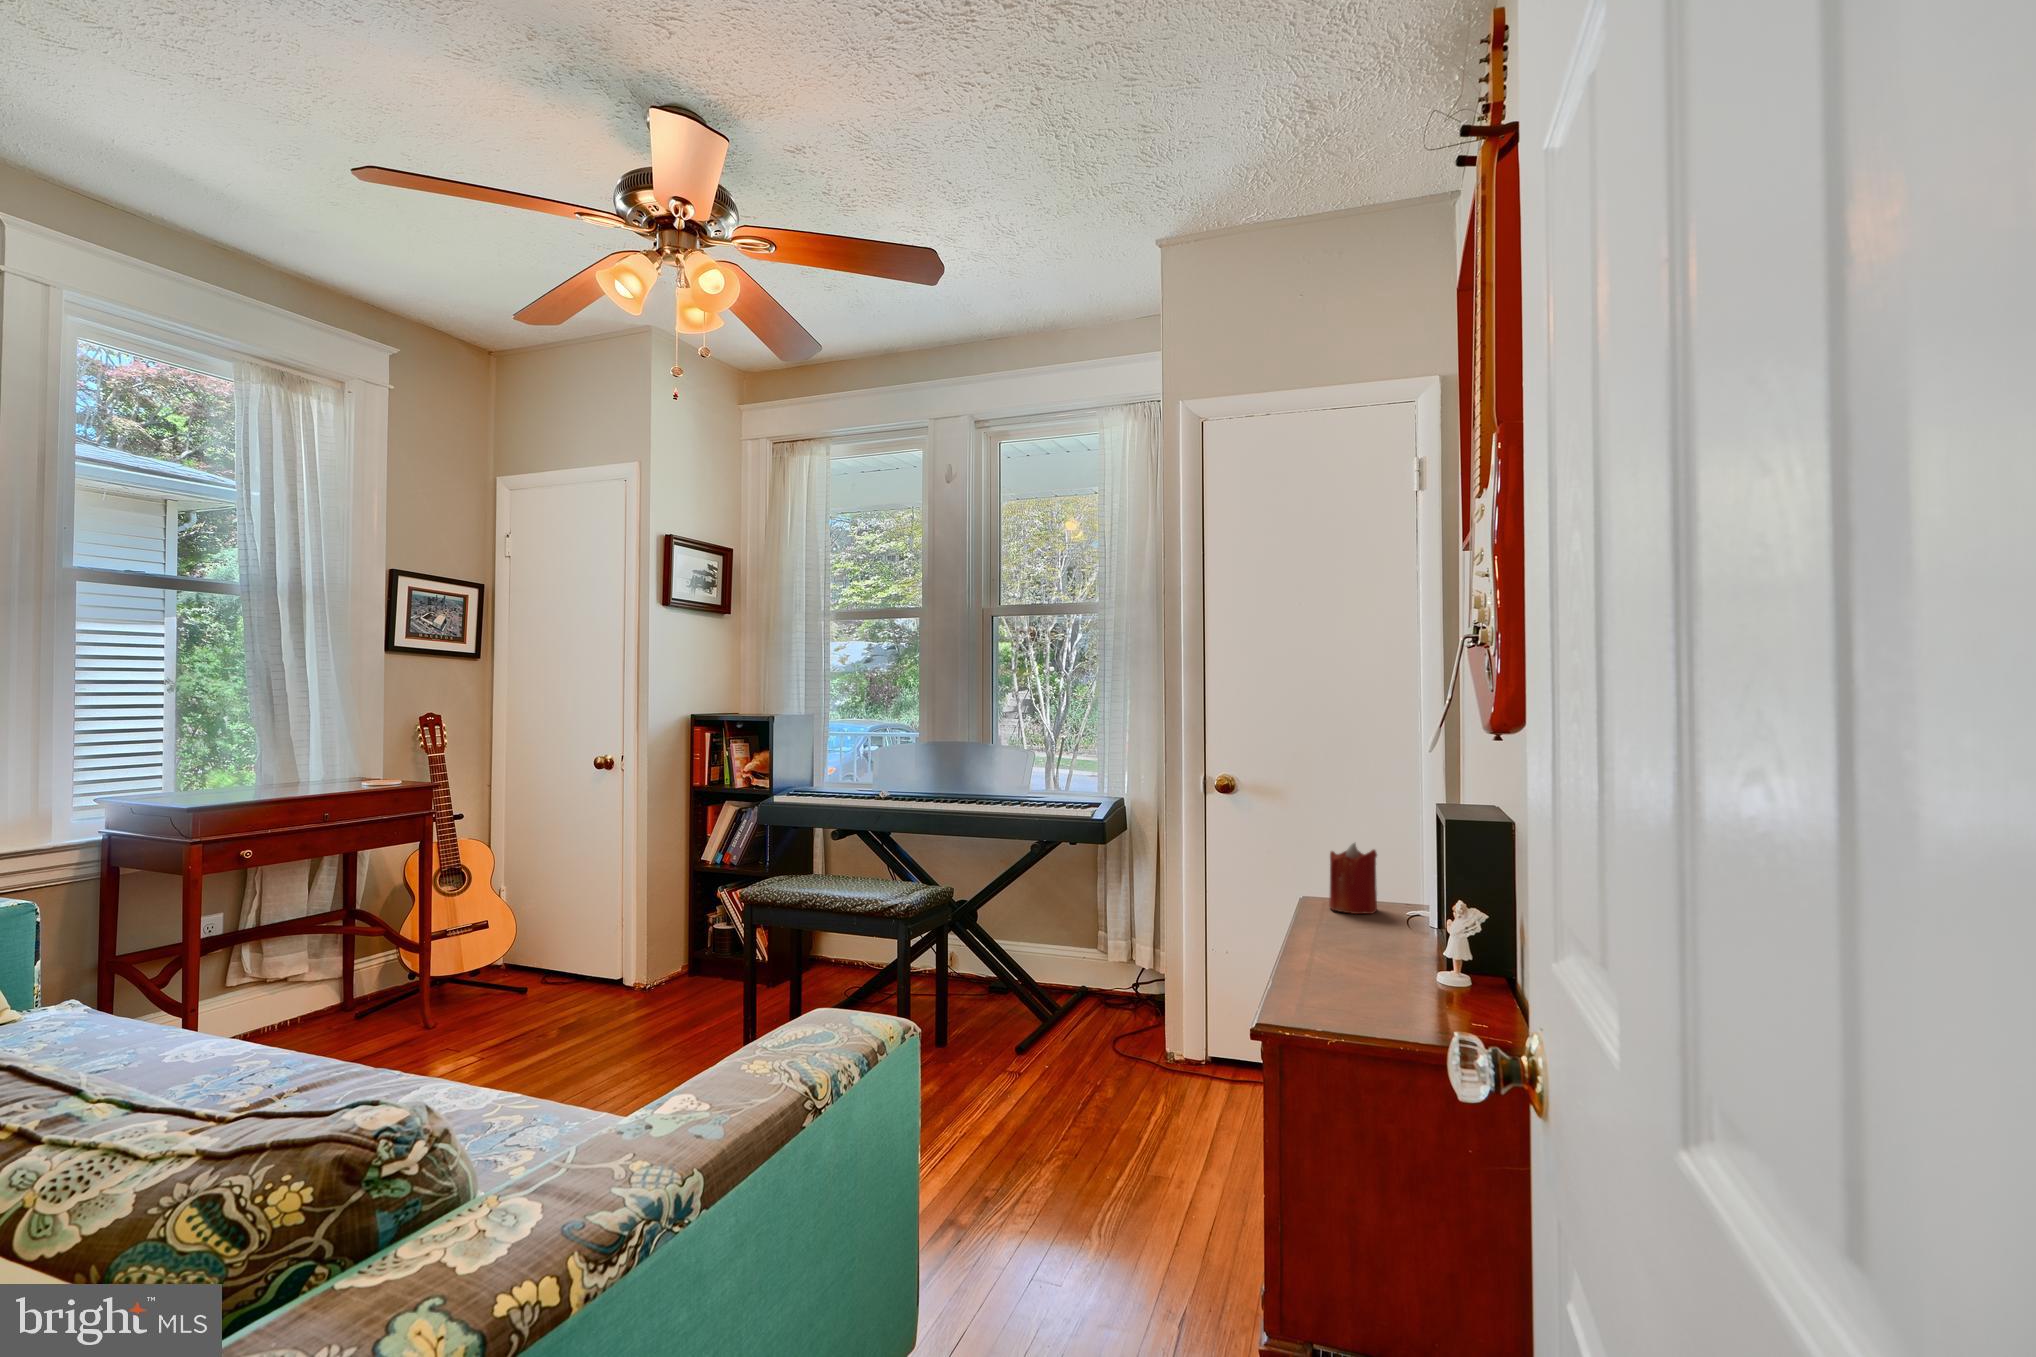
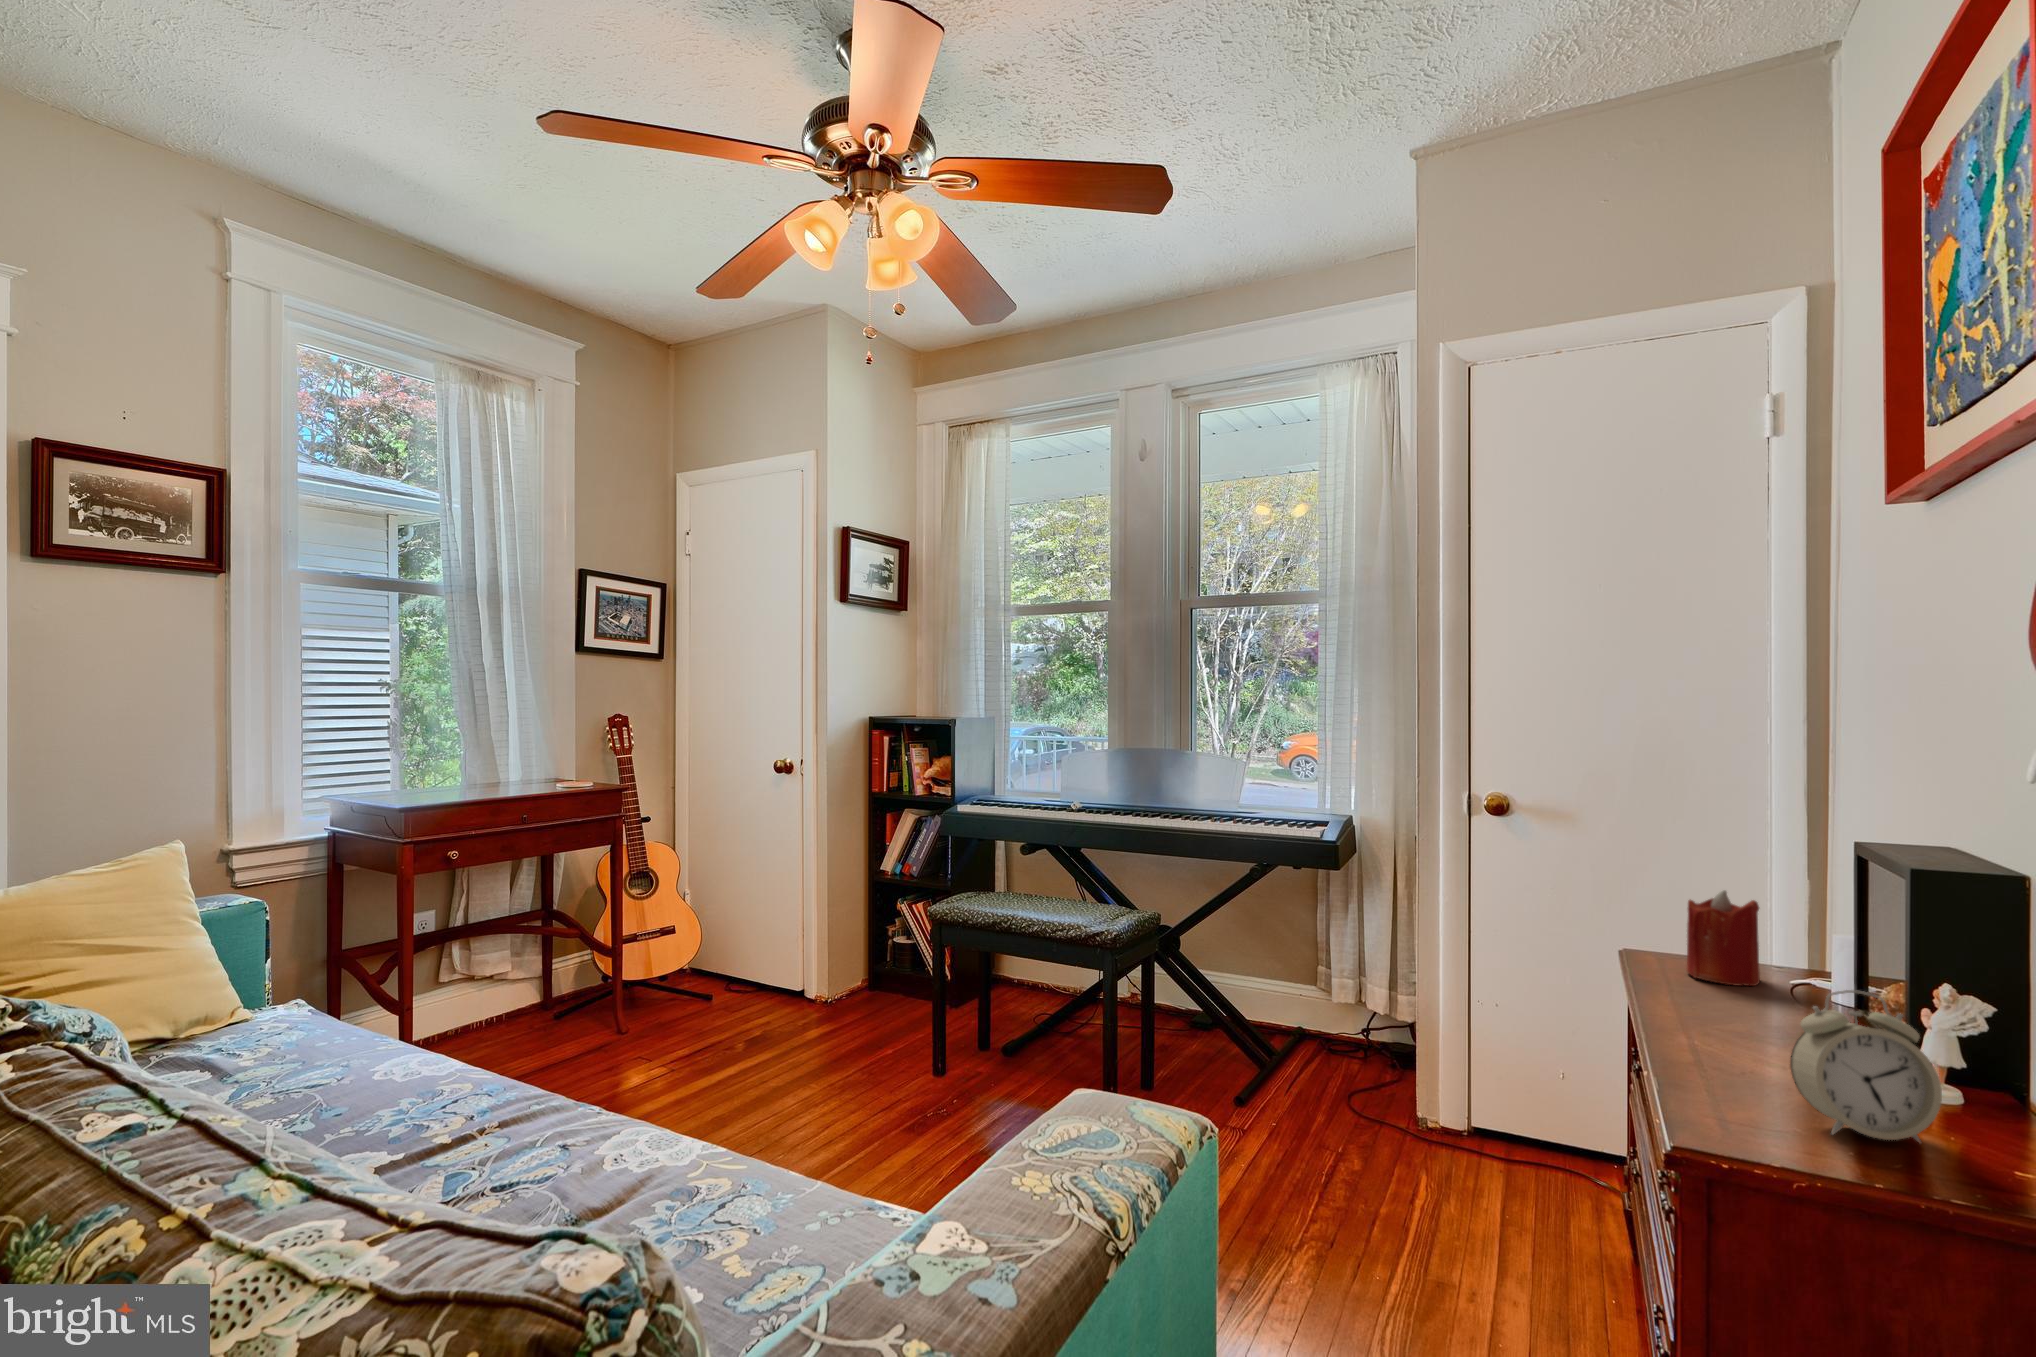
alarm clock: none [1348,899,1433,1003] -> present [1790,990,1942,1143]

